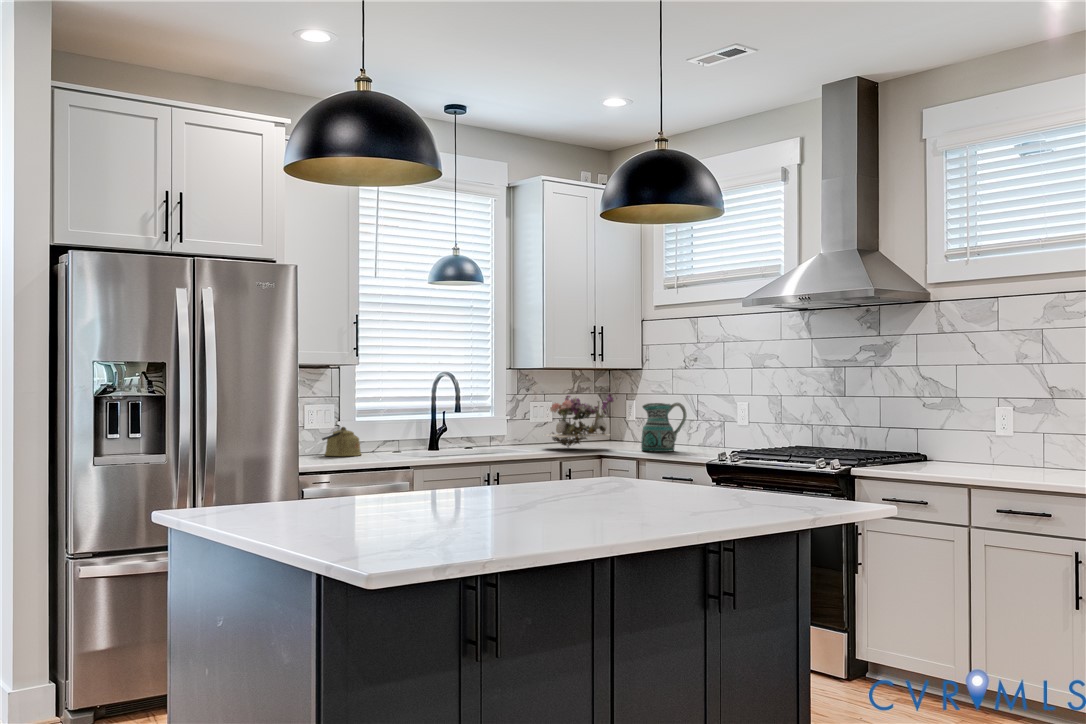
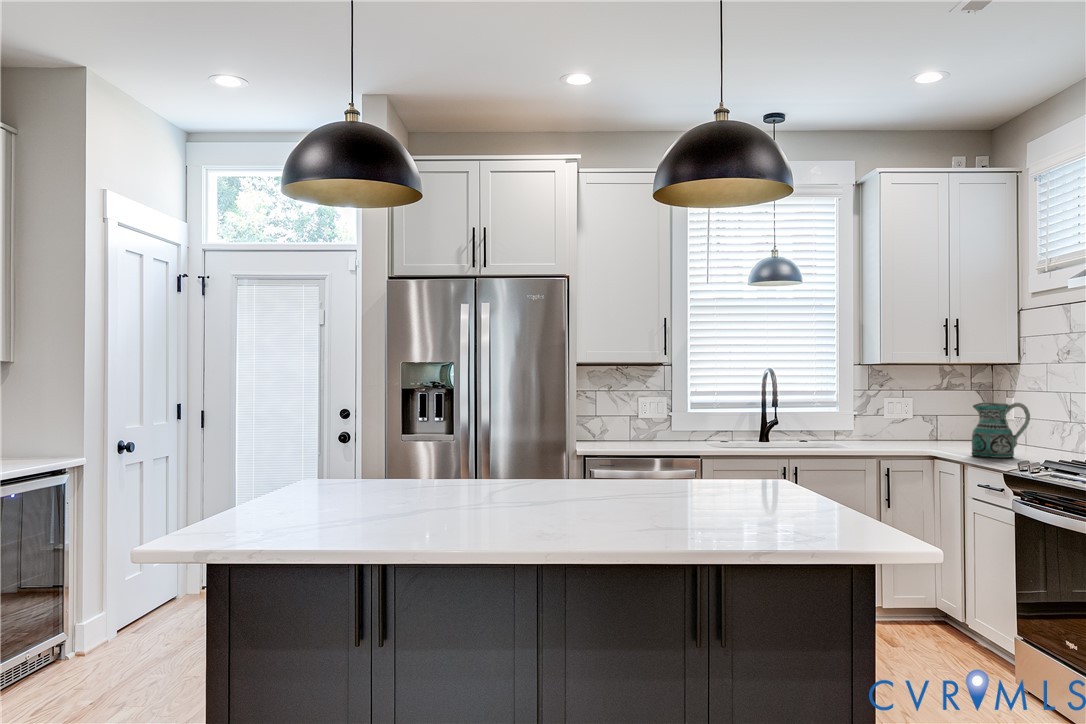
flower arrangement: present [544,392,614,447] -> none [870,389,950,447]
kettle: present [322,427,361,456] -> none [650,416,687,442]

